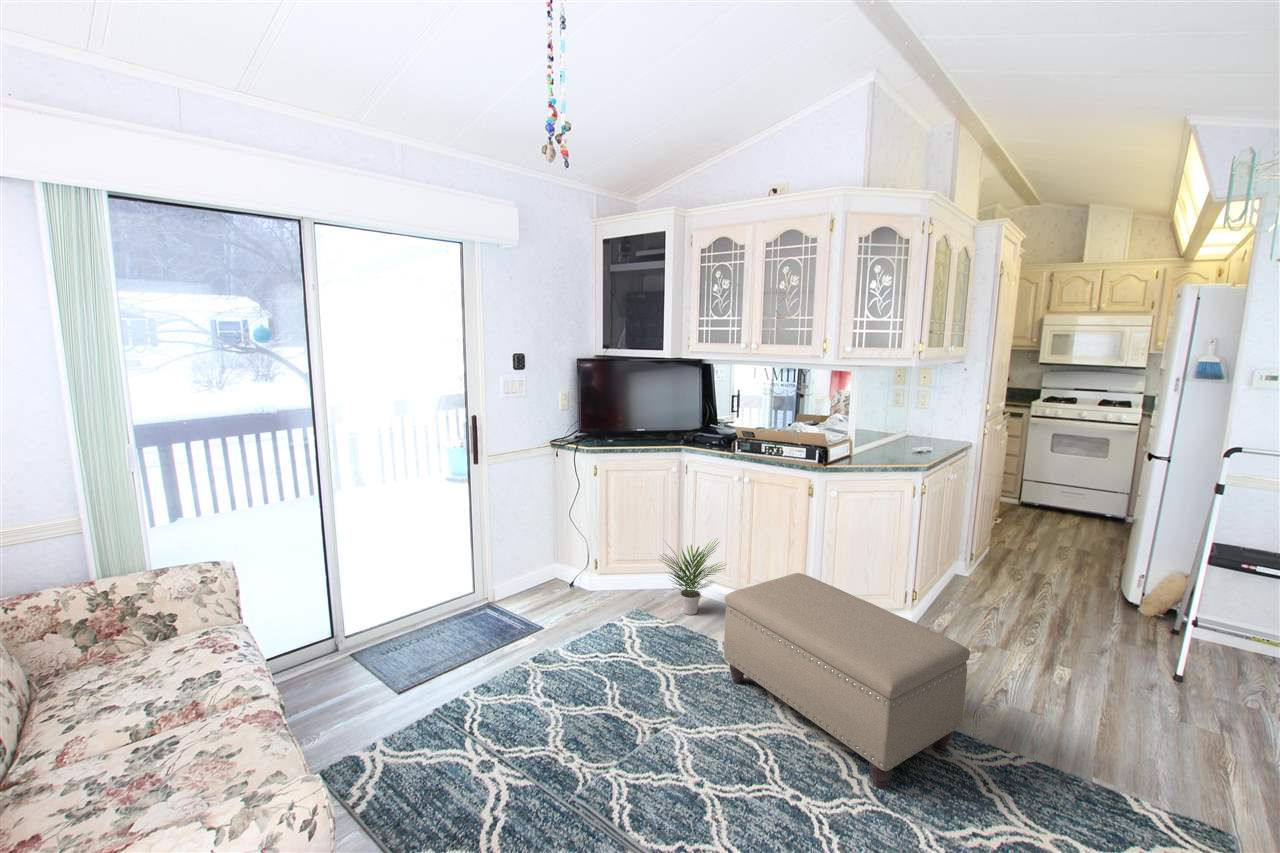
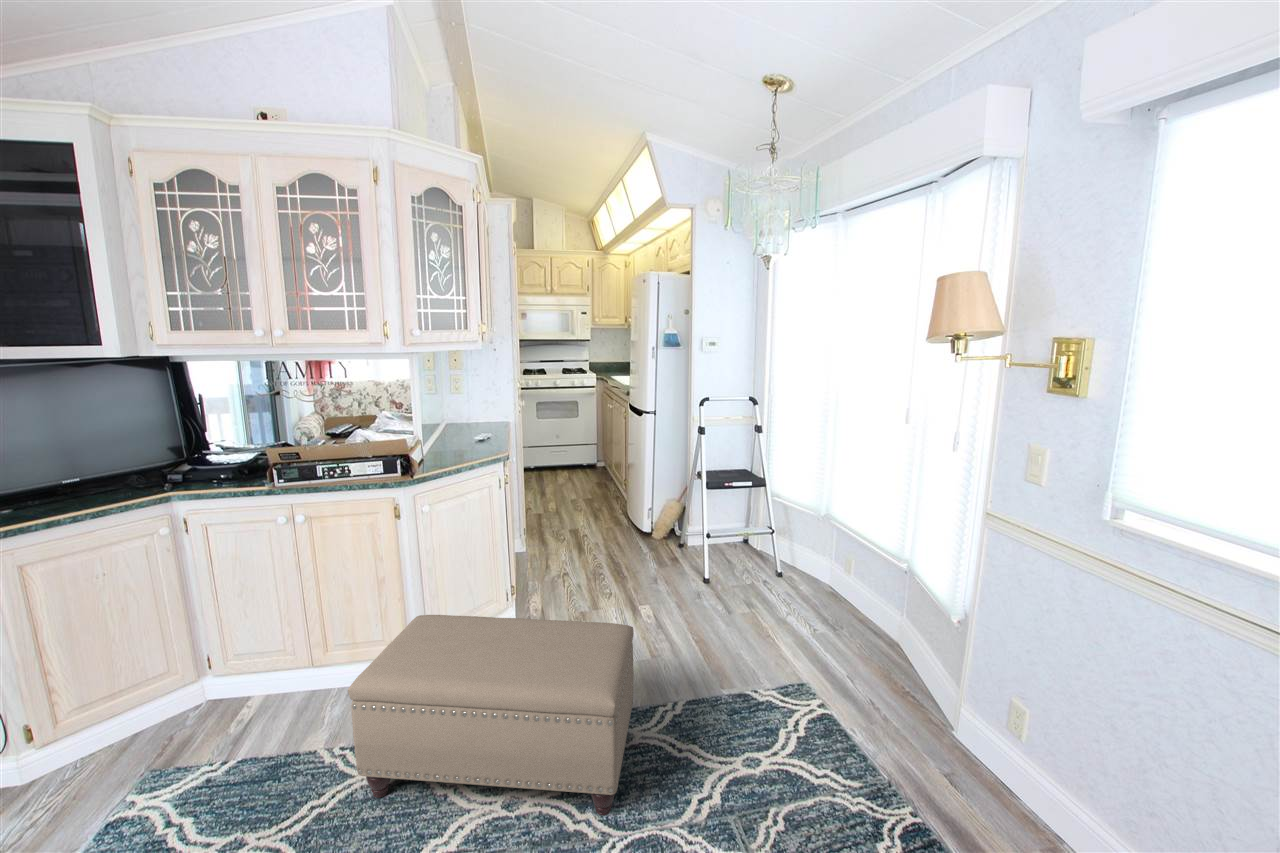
potted plant: present [662,540,725,615] -> none [169,609,300,740]

